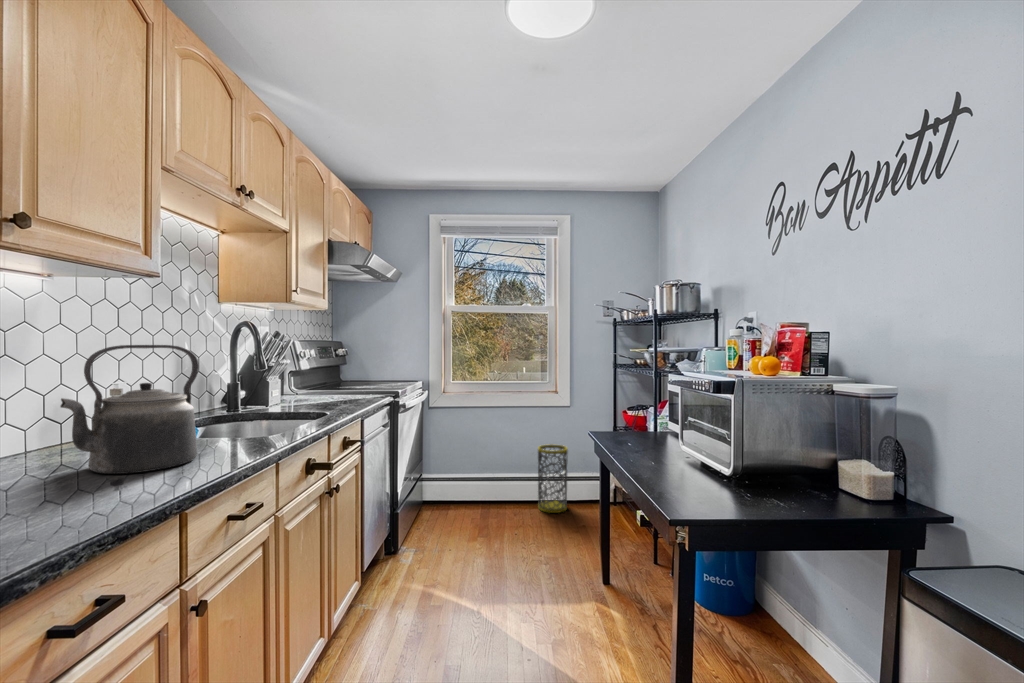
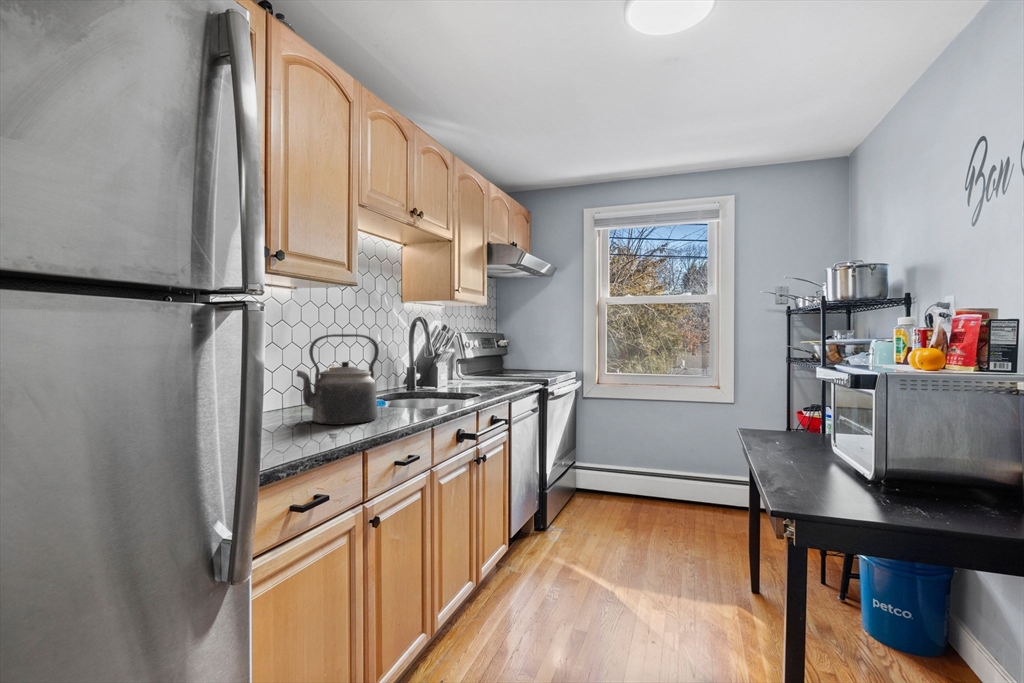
trash can: present [538,444,568,513] -> none [698,444,732,517]

